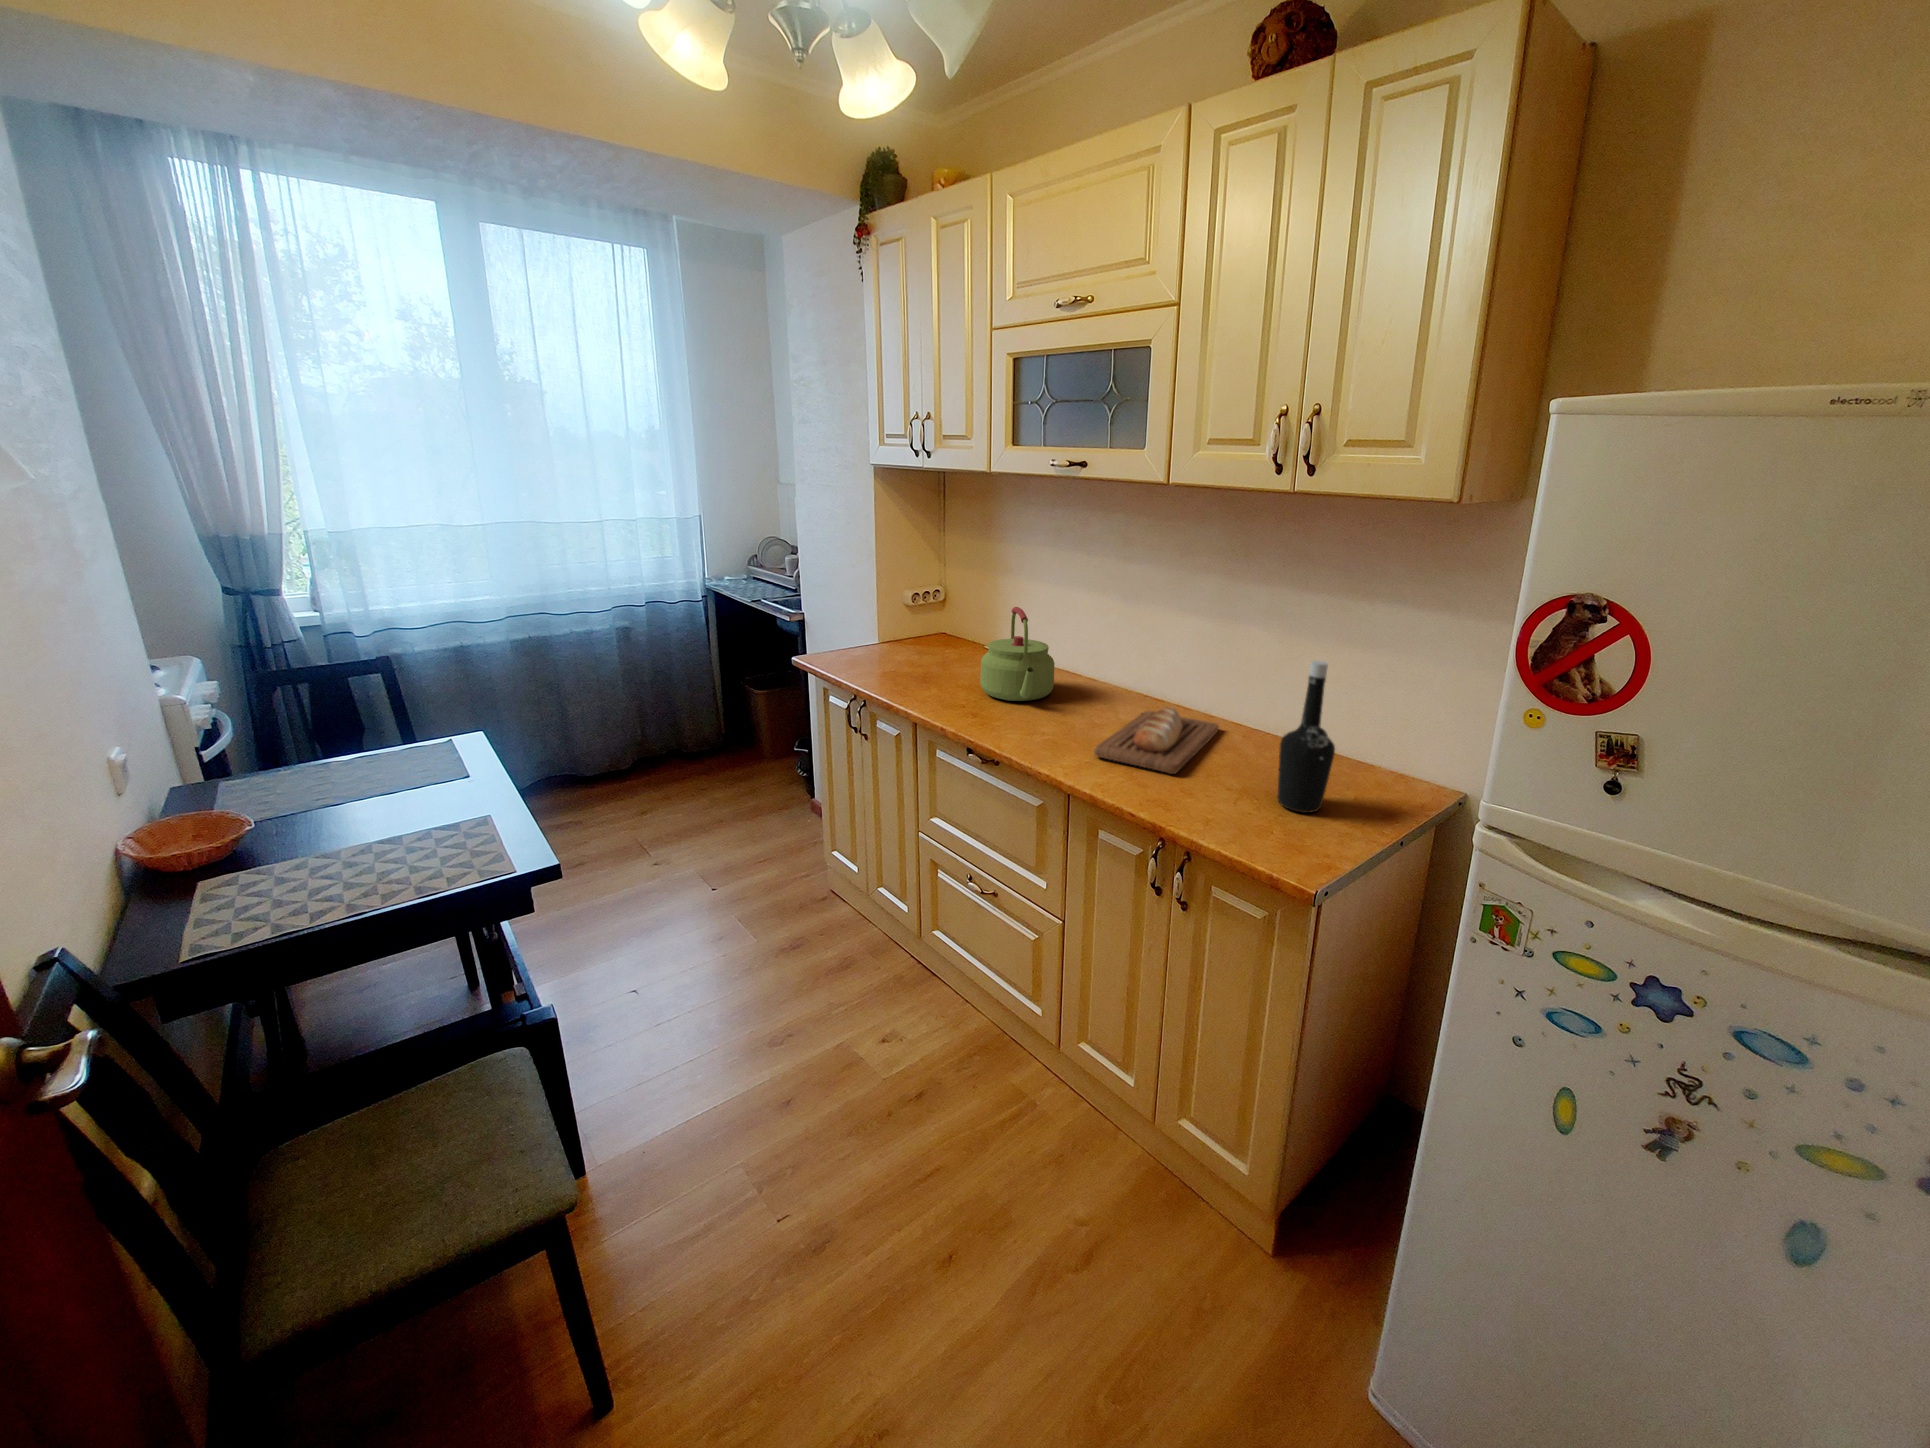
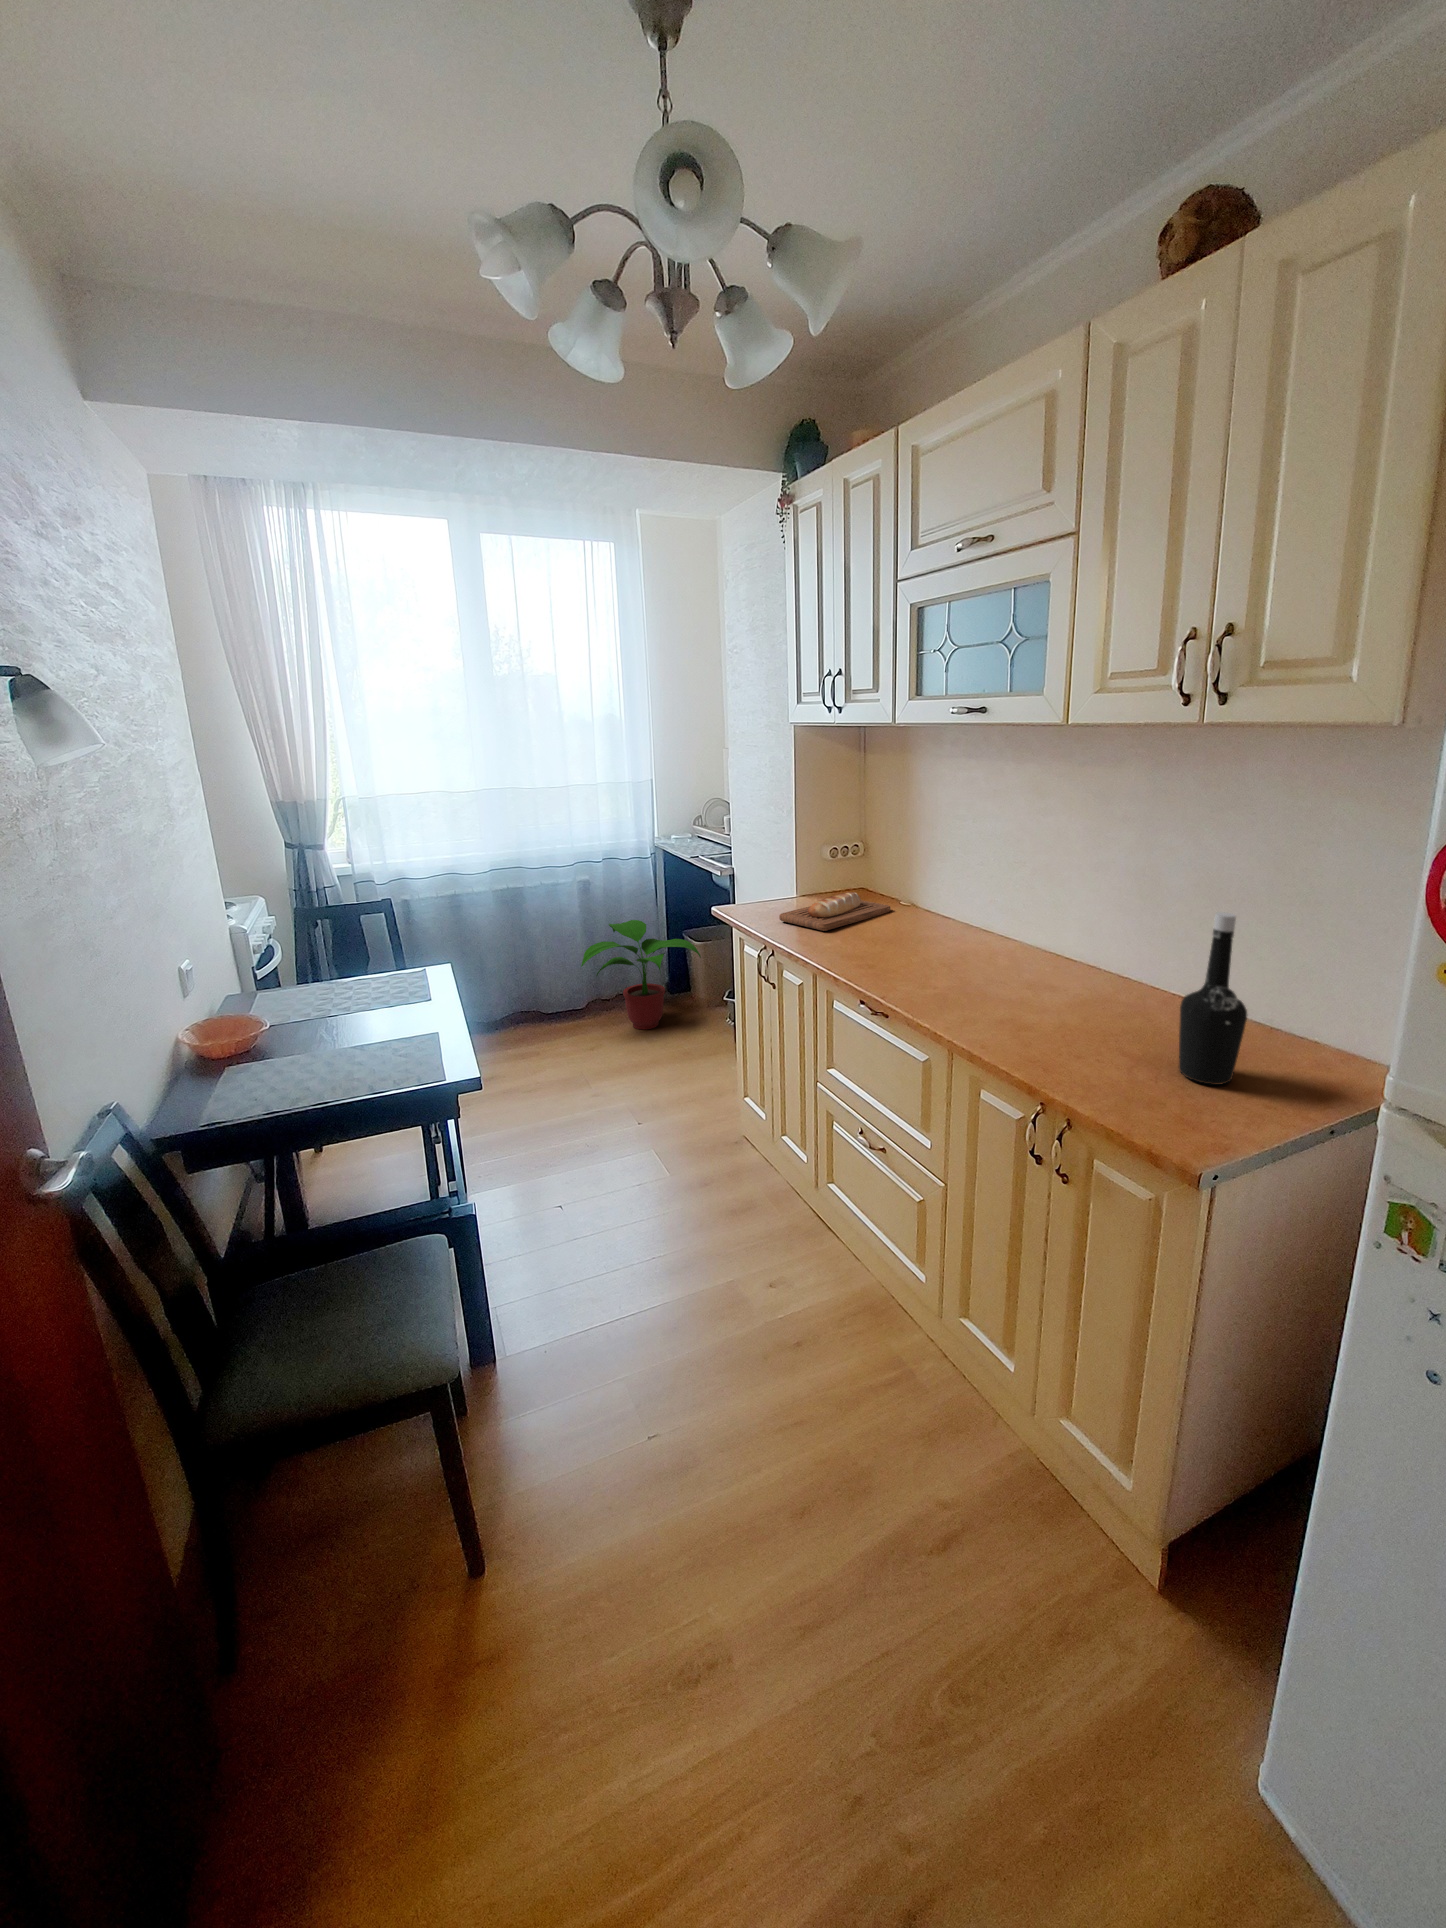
kettle: present [980,607,1054,701] -> none [877,858,954,953]
potted plant: none [634,671,771,789] -> present [581,920,701,1029]
bread loaf: present [1094,707,1219,774] -> present [779,892,891,931]

